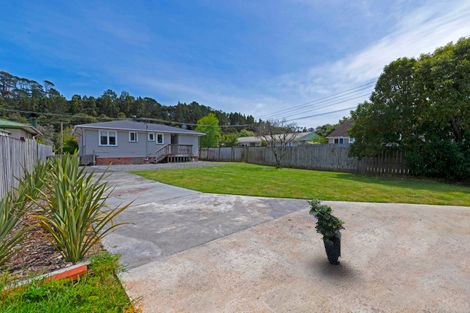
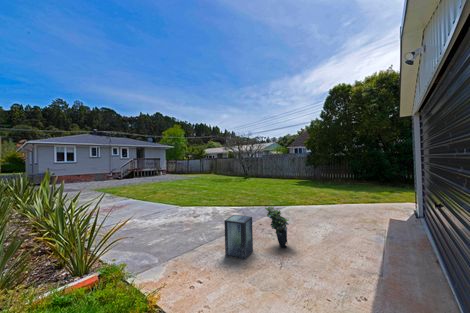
storage box: none [243,208,287,280] -> present [224,215,253,259]

